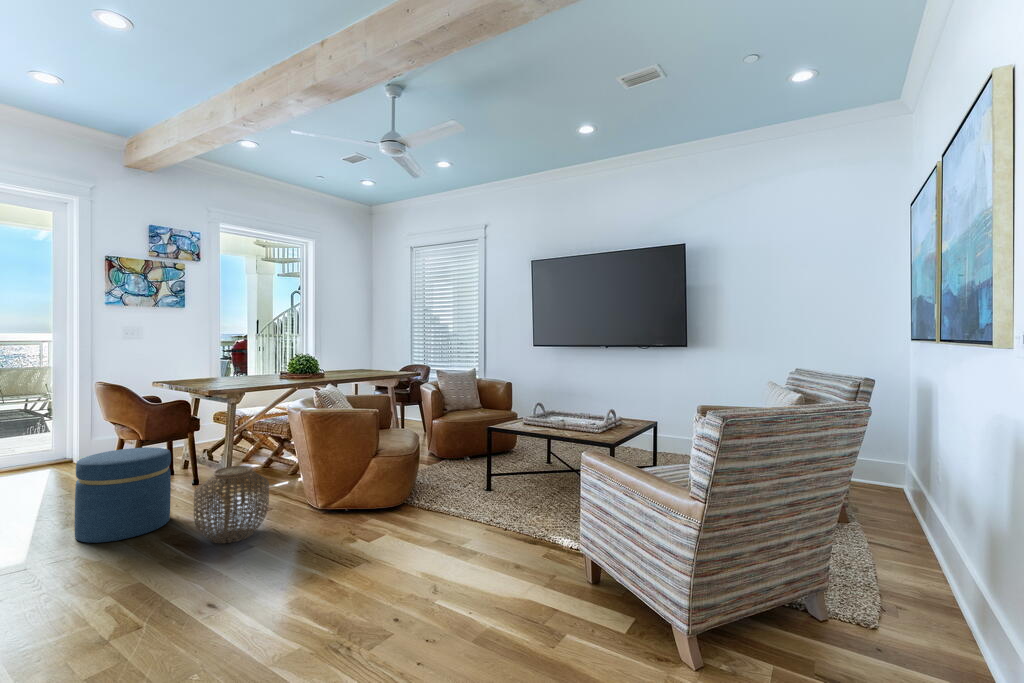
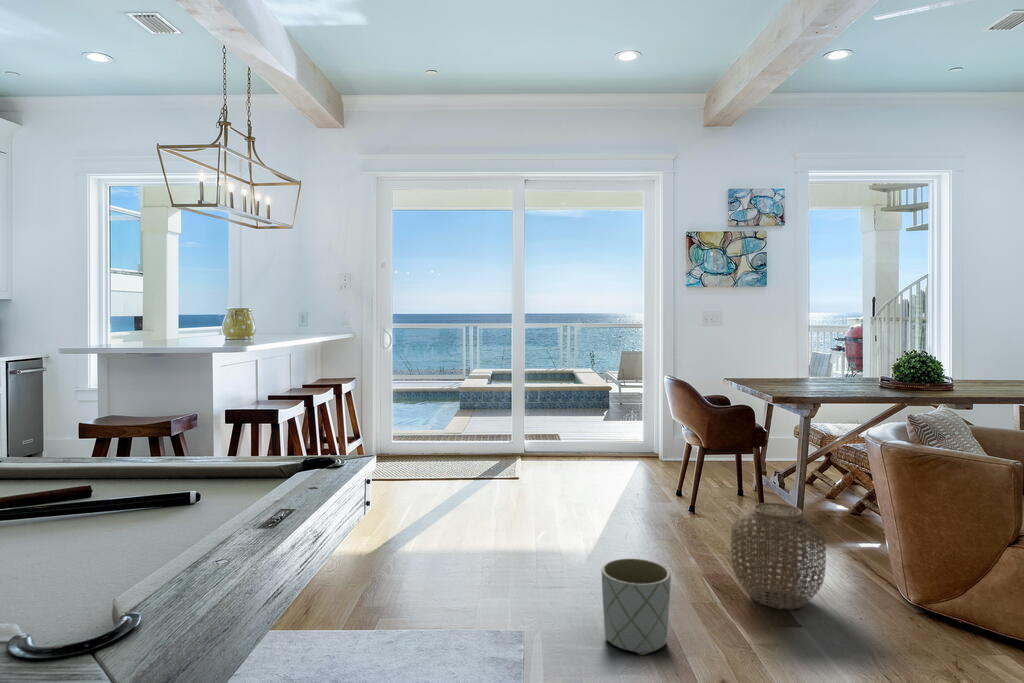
ottoman: present [74,447,171,543] -> none [635,454,720,558]
planter: none [77,538,157,628] -> present [601,558,671,655]

